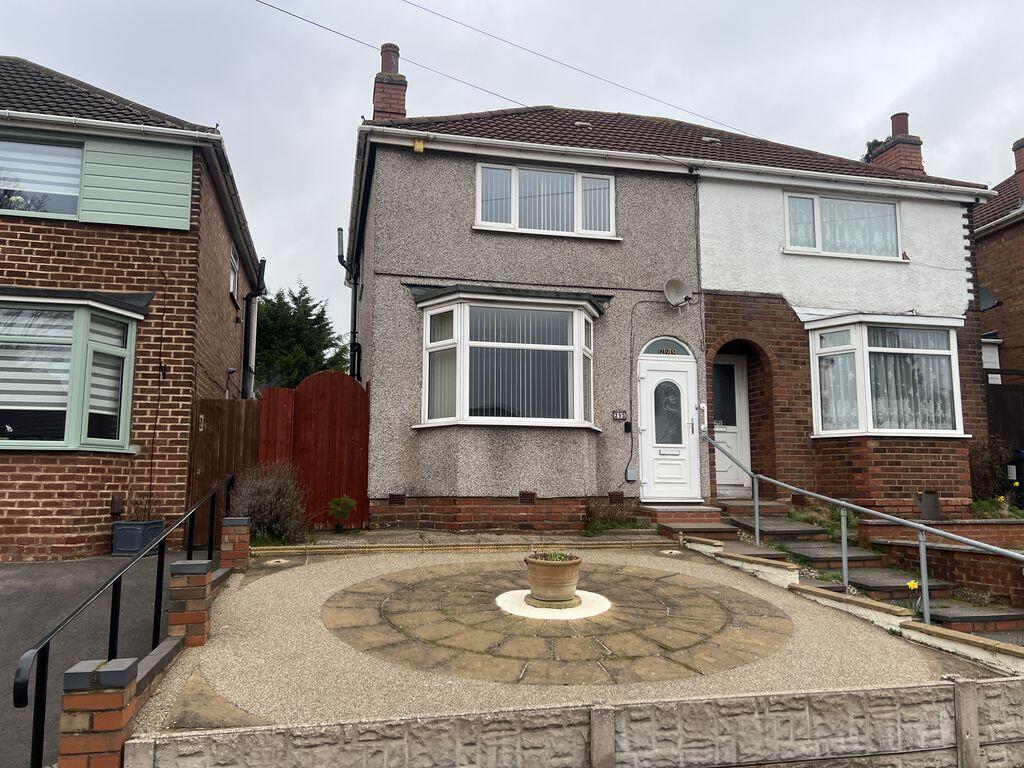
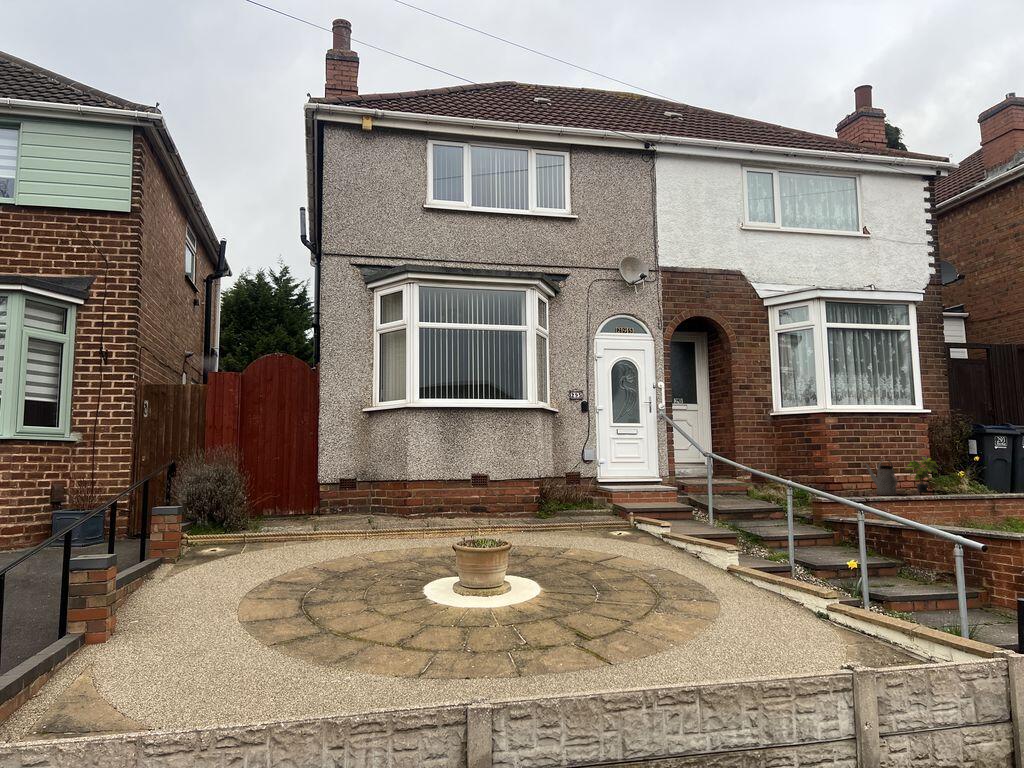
potted plant: present [329,495,356,532] -> present [906,457,938,492]

